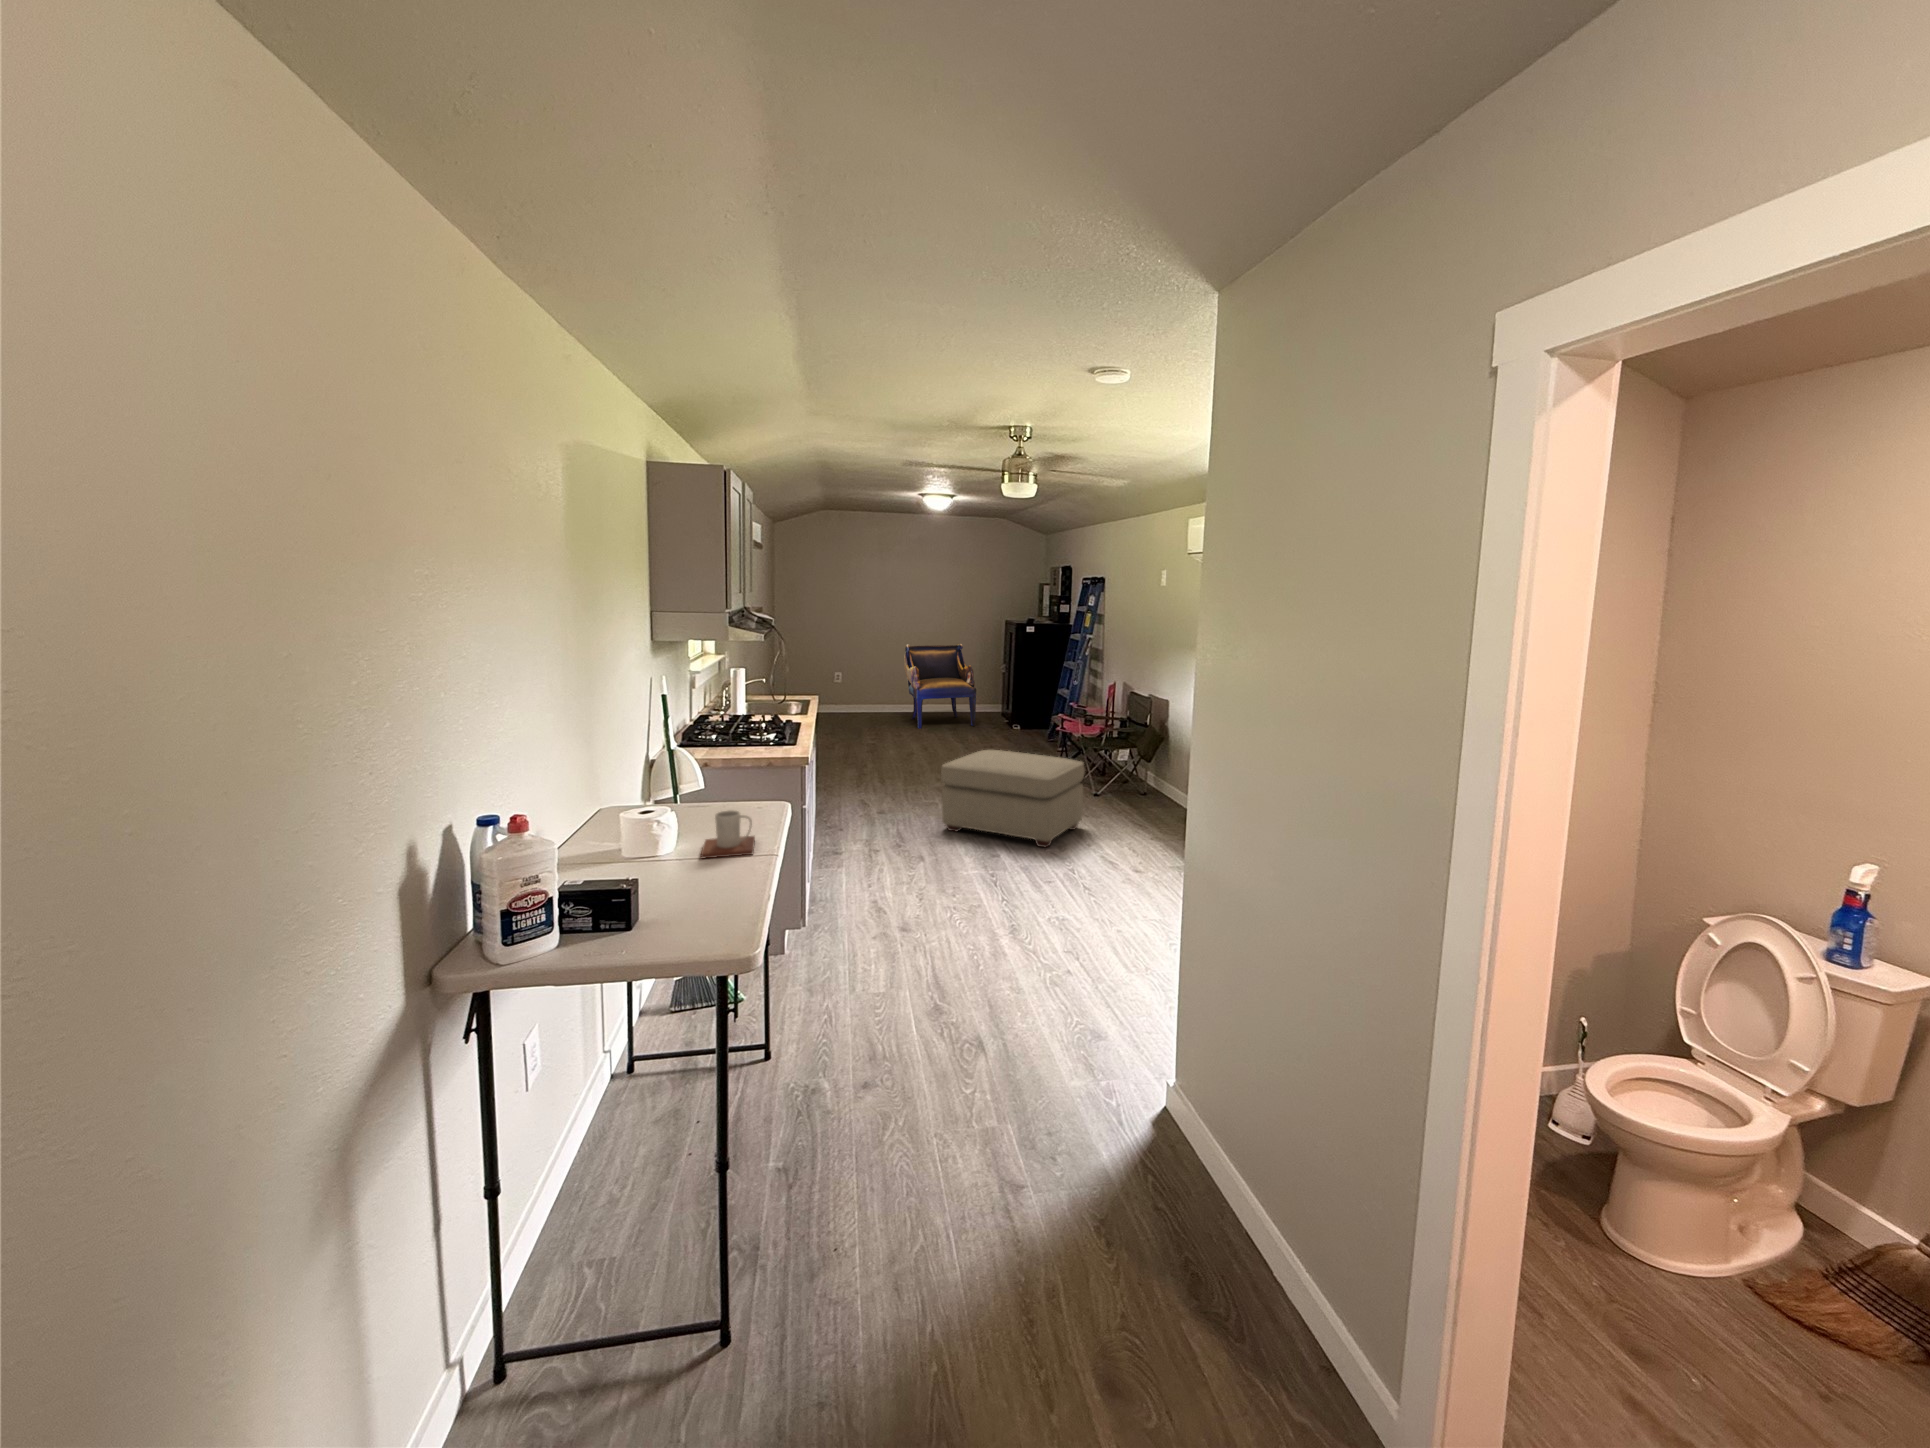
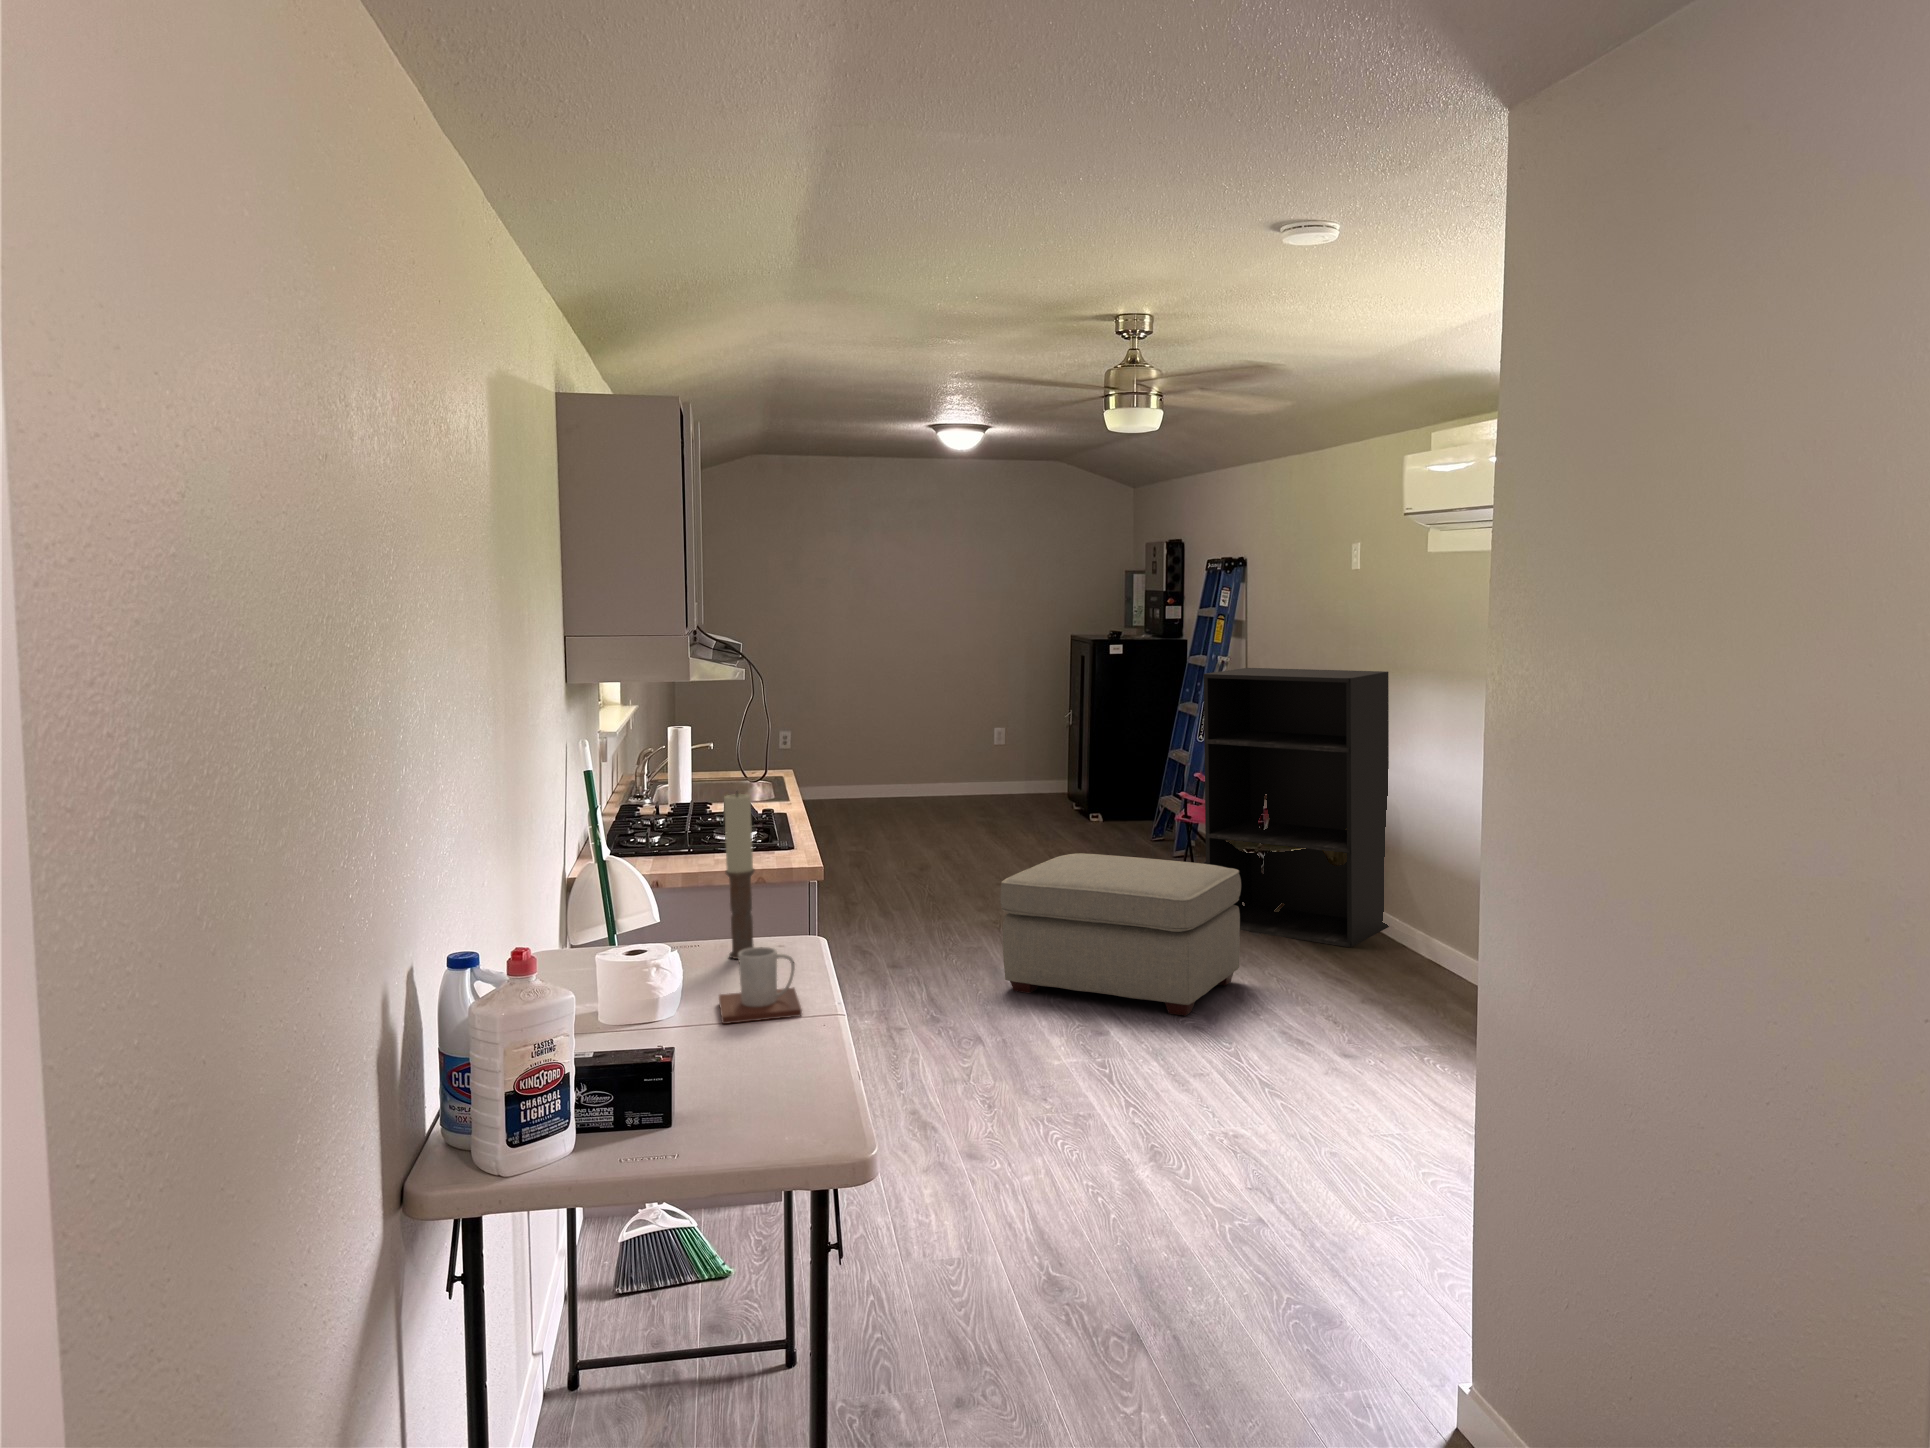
bookshelf: none [1069,642,1181,809] -> present [1204,668,1389,947]
armchair: present [904,644,976,728] -> none [903,679,1027,825]
candle: none [724,711,744,815] -> present [724,793,755,959]

